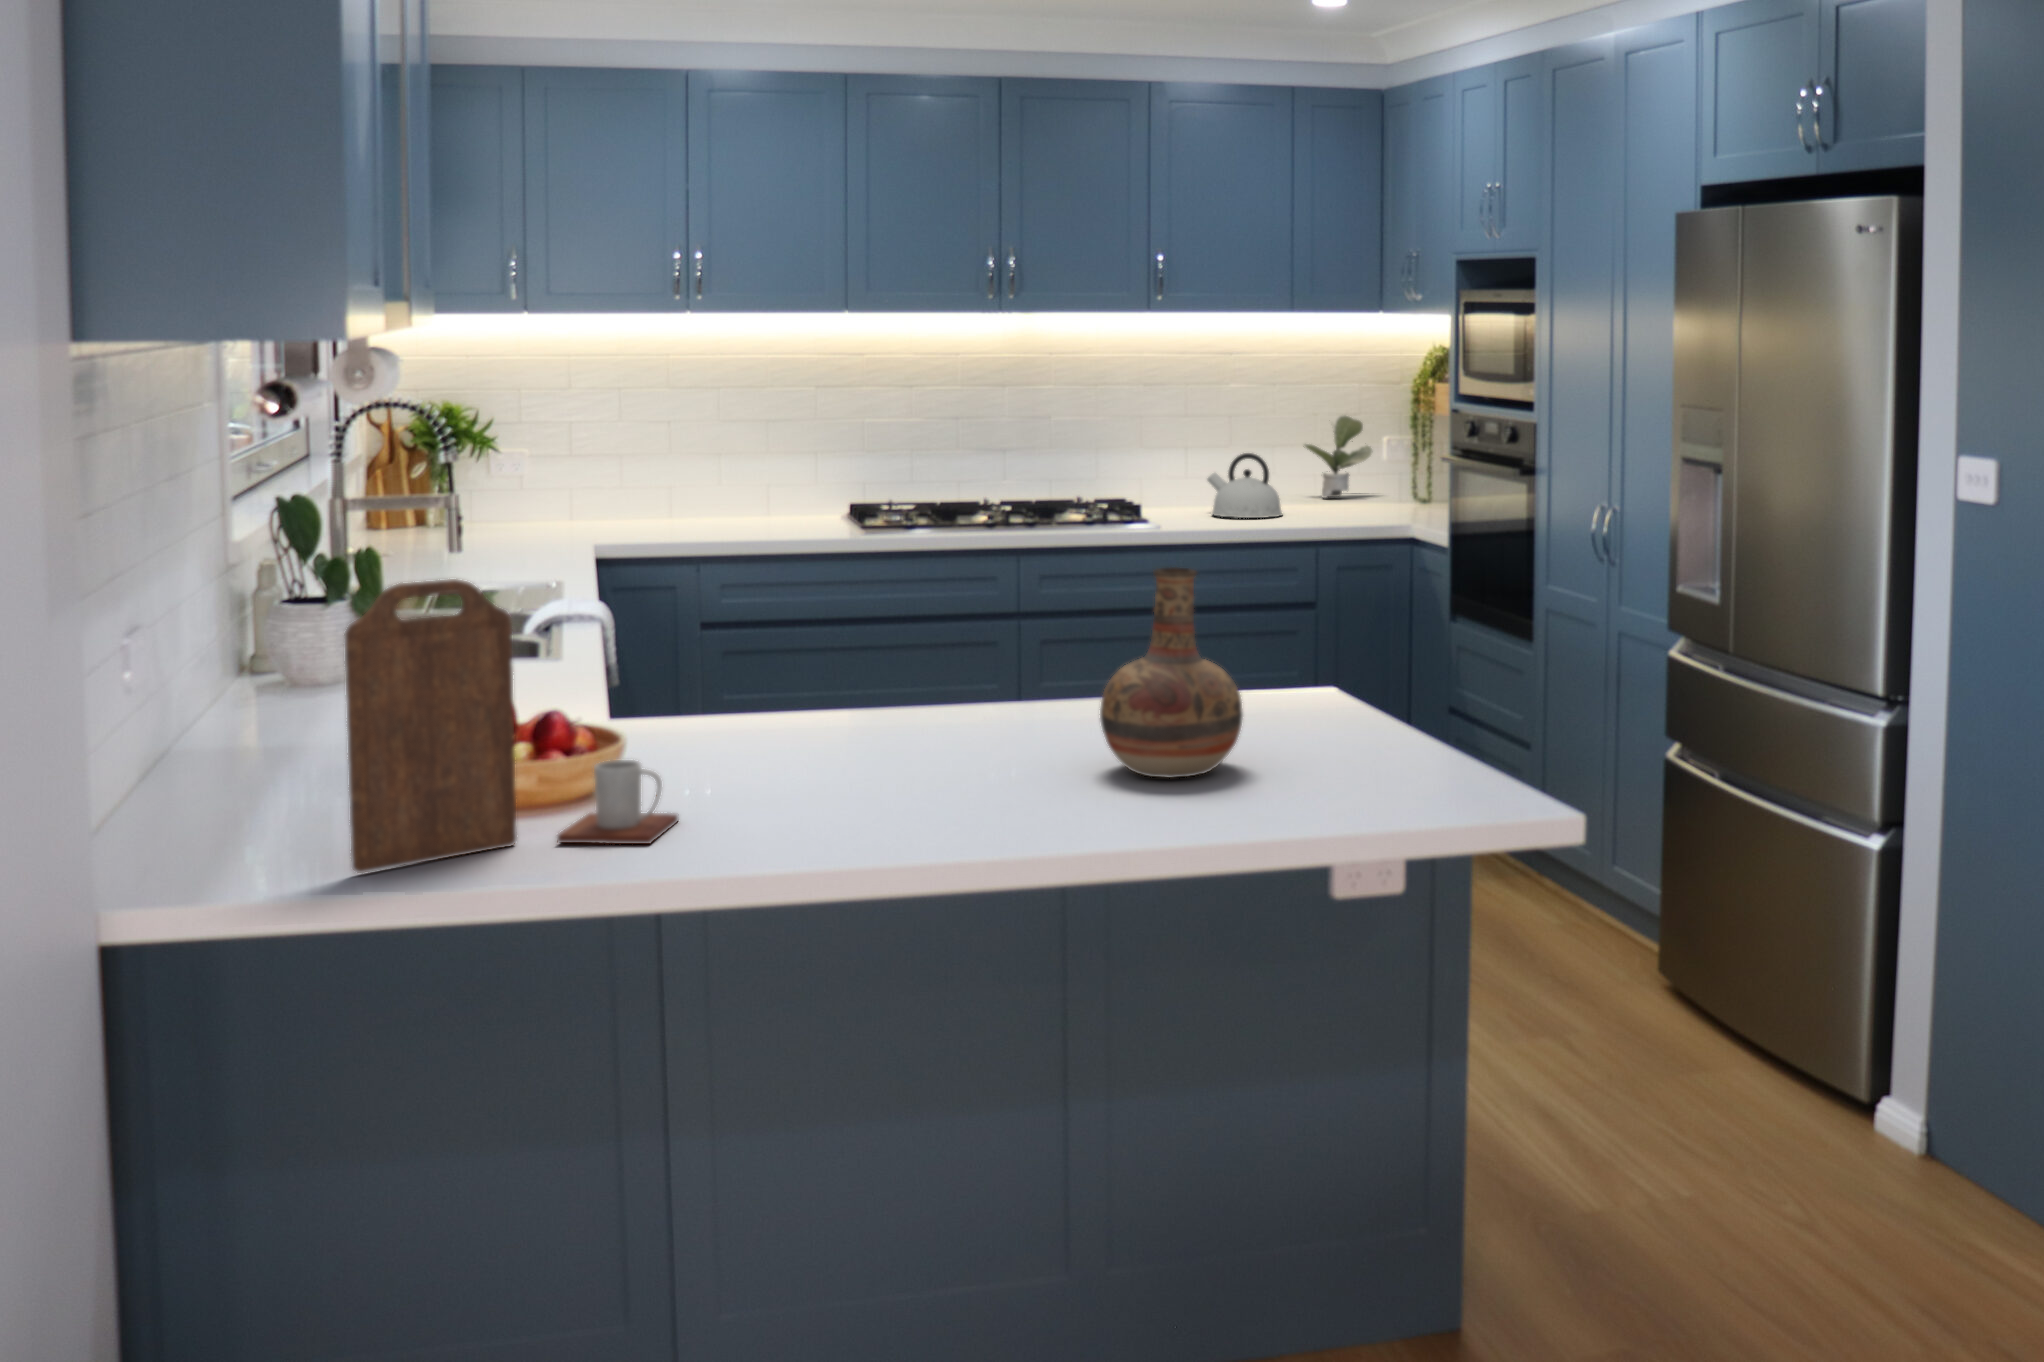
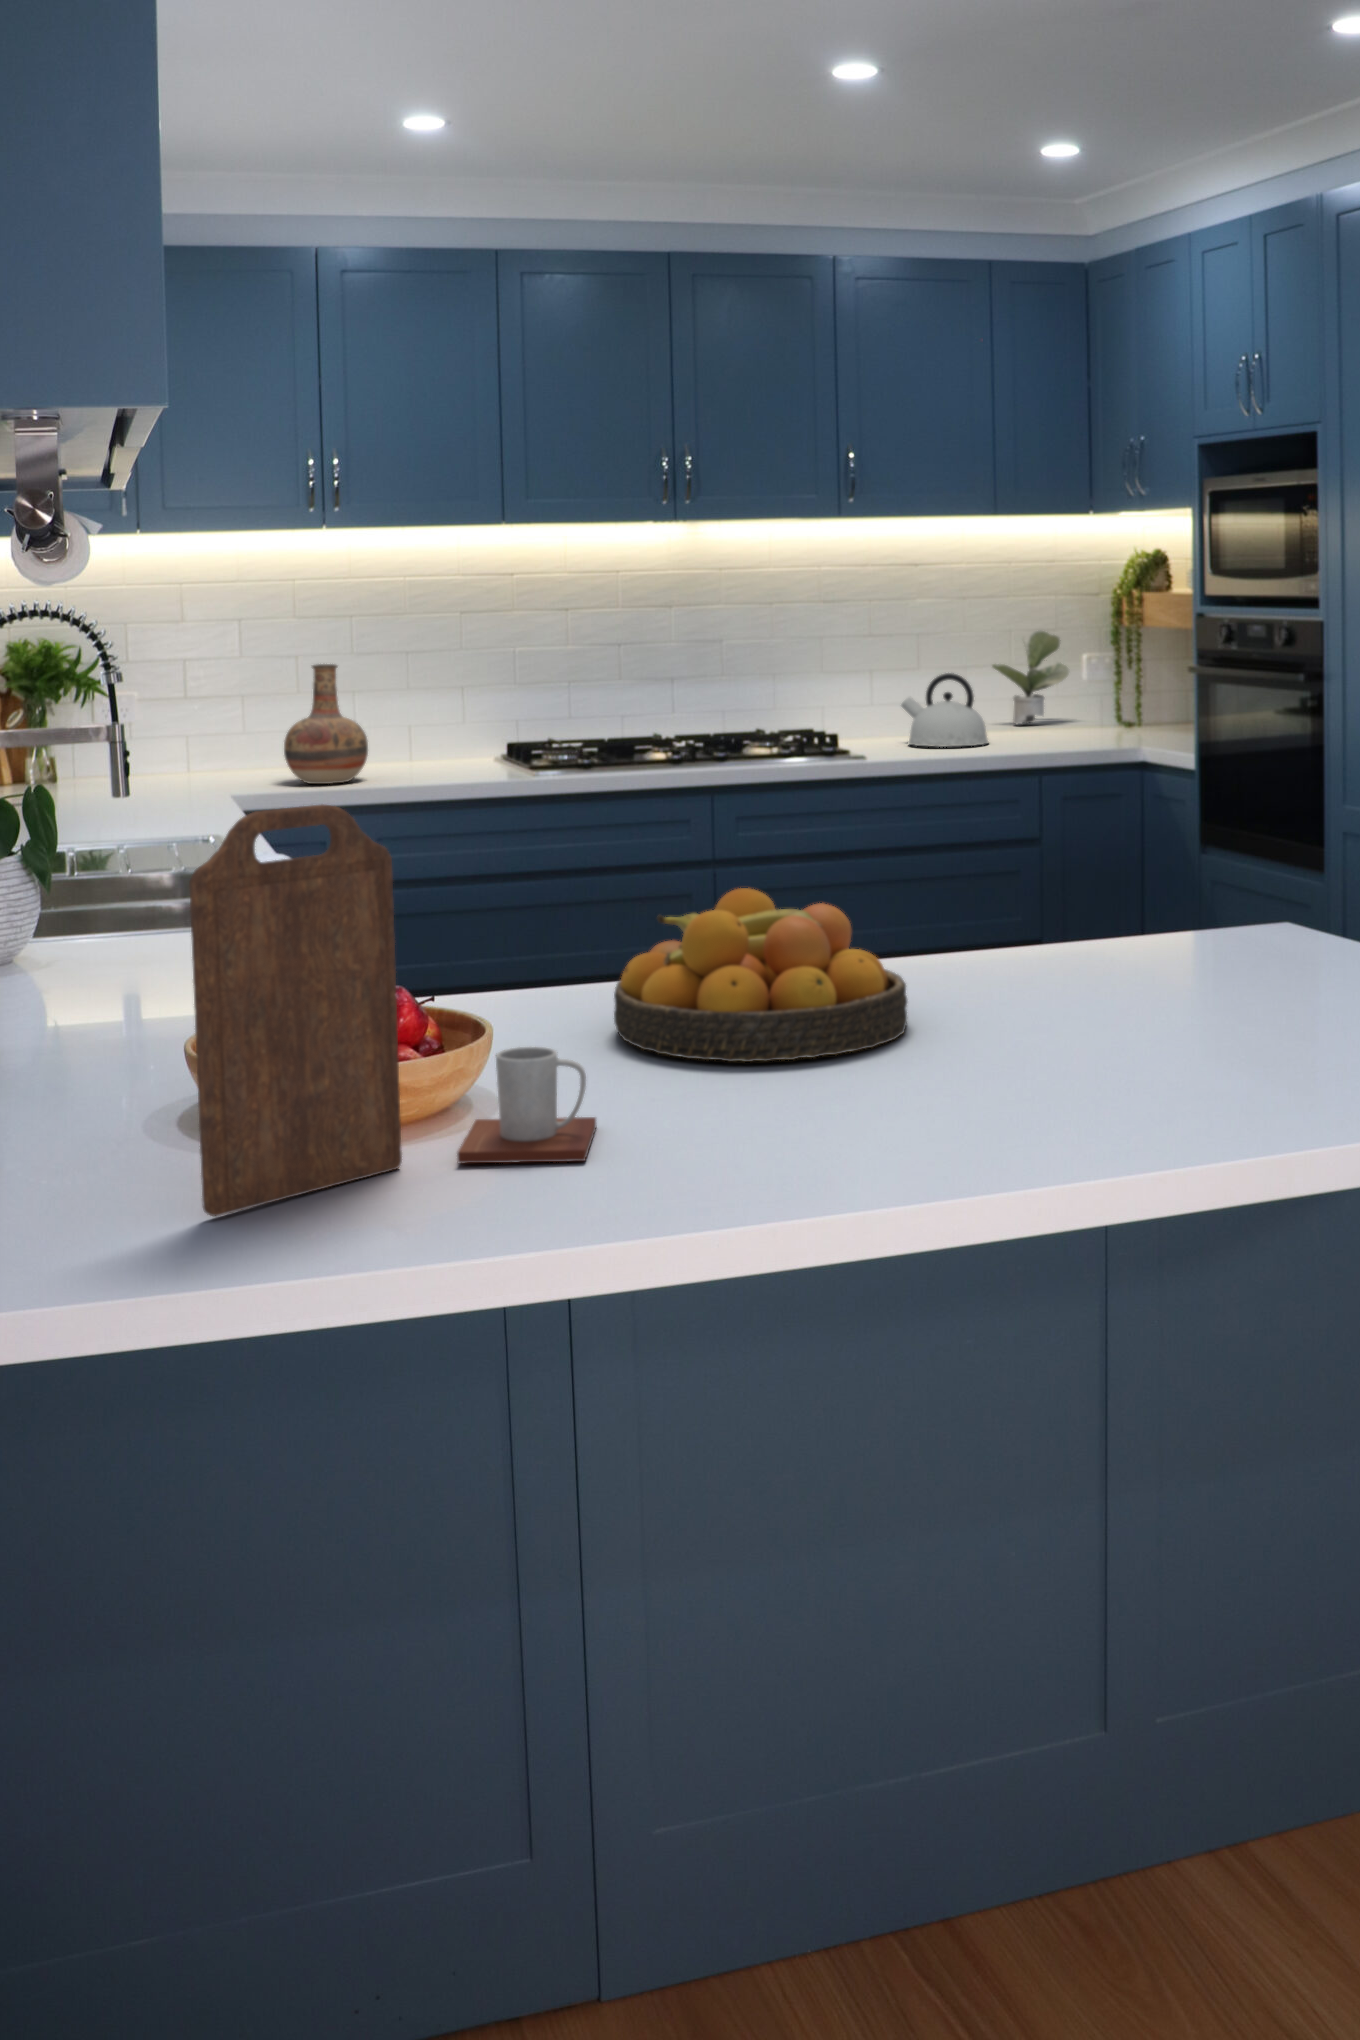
vase: present [1100,567,1243,778] -> present [284,664,368,784]
fruit bowl: none [745,645,976,778] -> present [614,888,907,1062]

